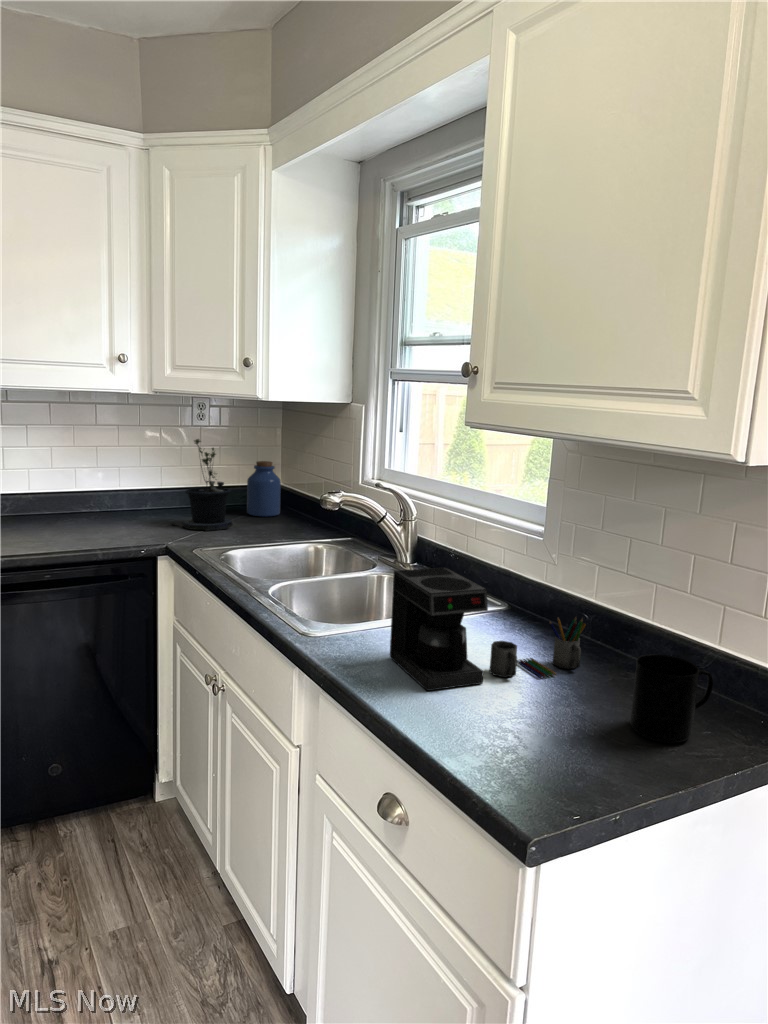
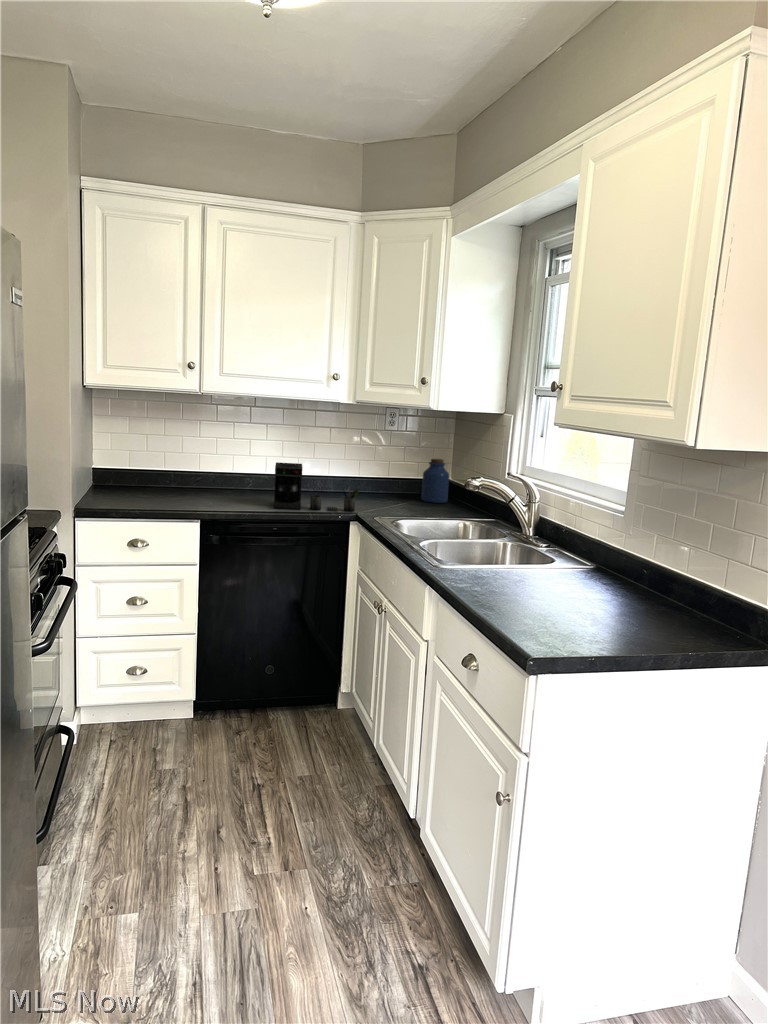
potted plant: present [171,439,233,531] -> none [361,438,409,508]
coffee maker: present [390,568,586,691] -> present [274,462,358,511]
mug: present [630,654,713,743] -> none [633,580,691,636]

